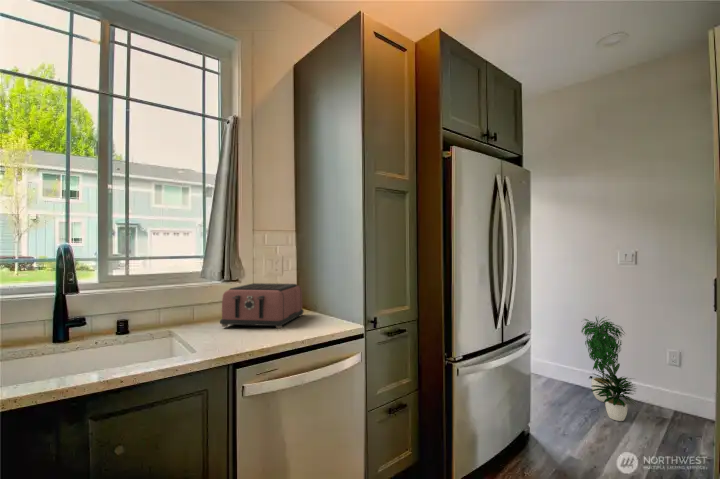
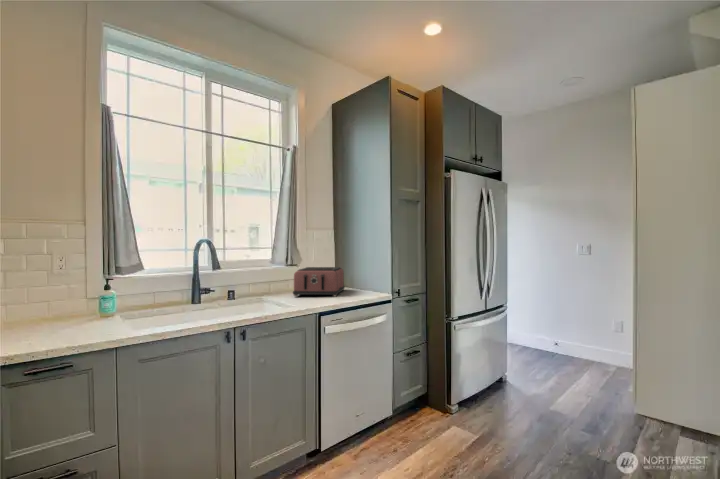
potted plant: present [581,318,637,421] -> none [547,292,587,371]

